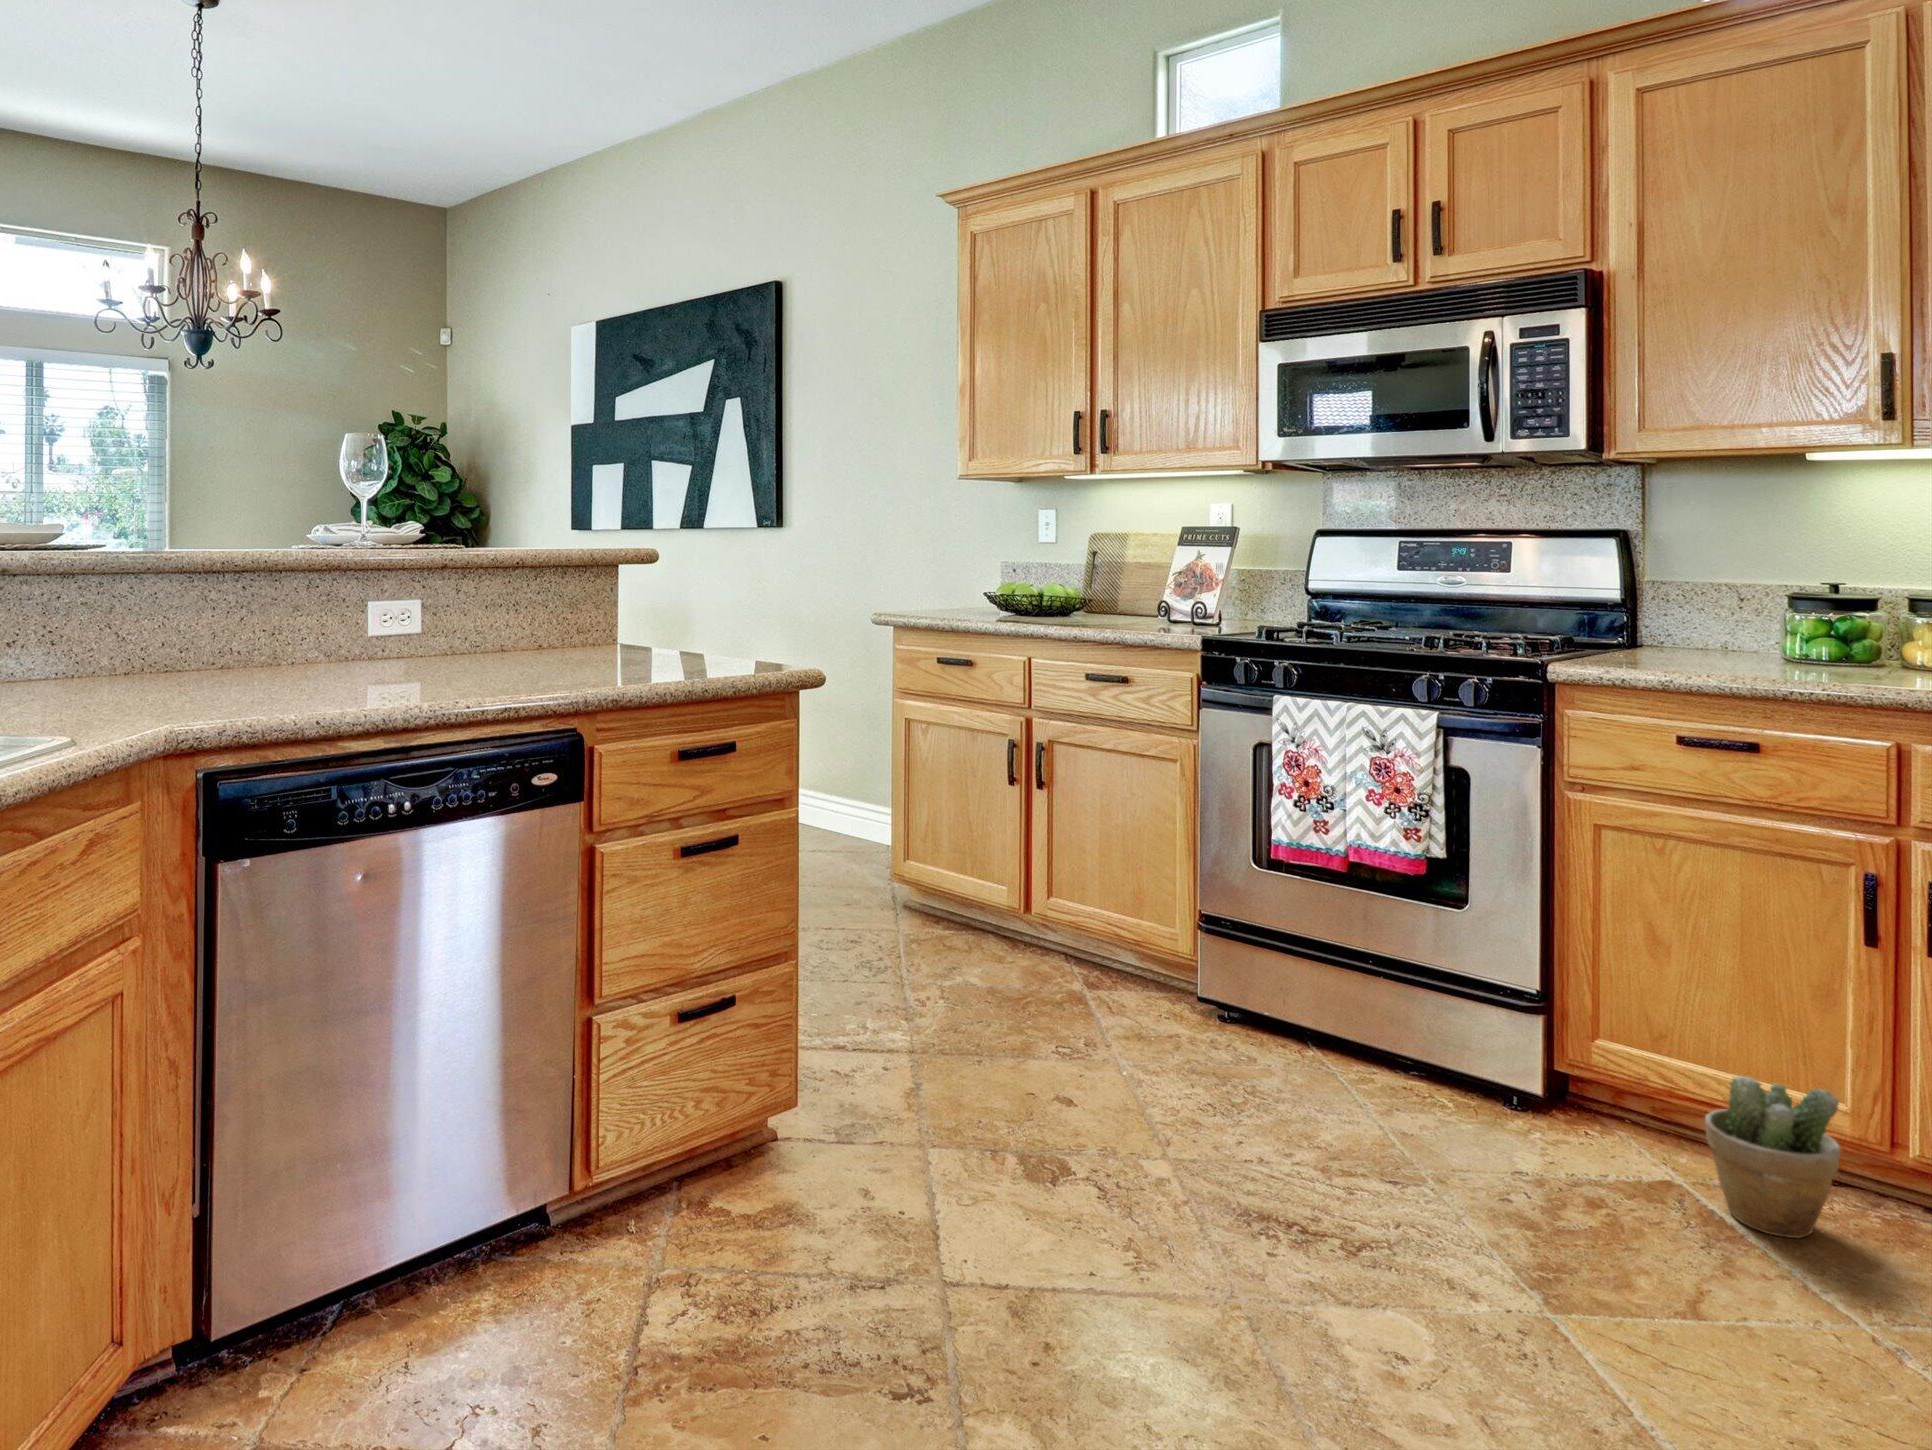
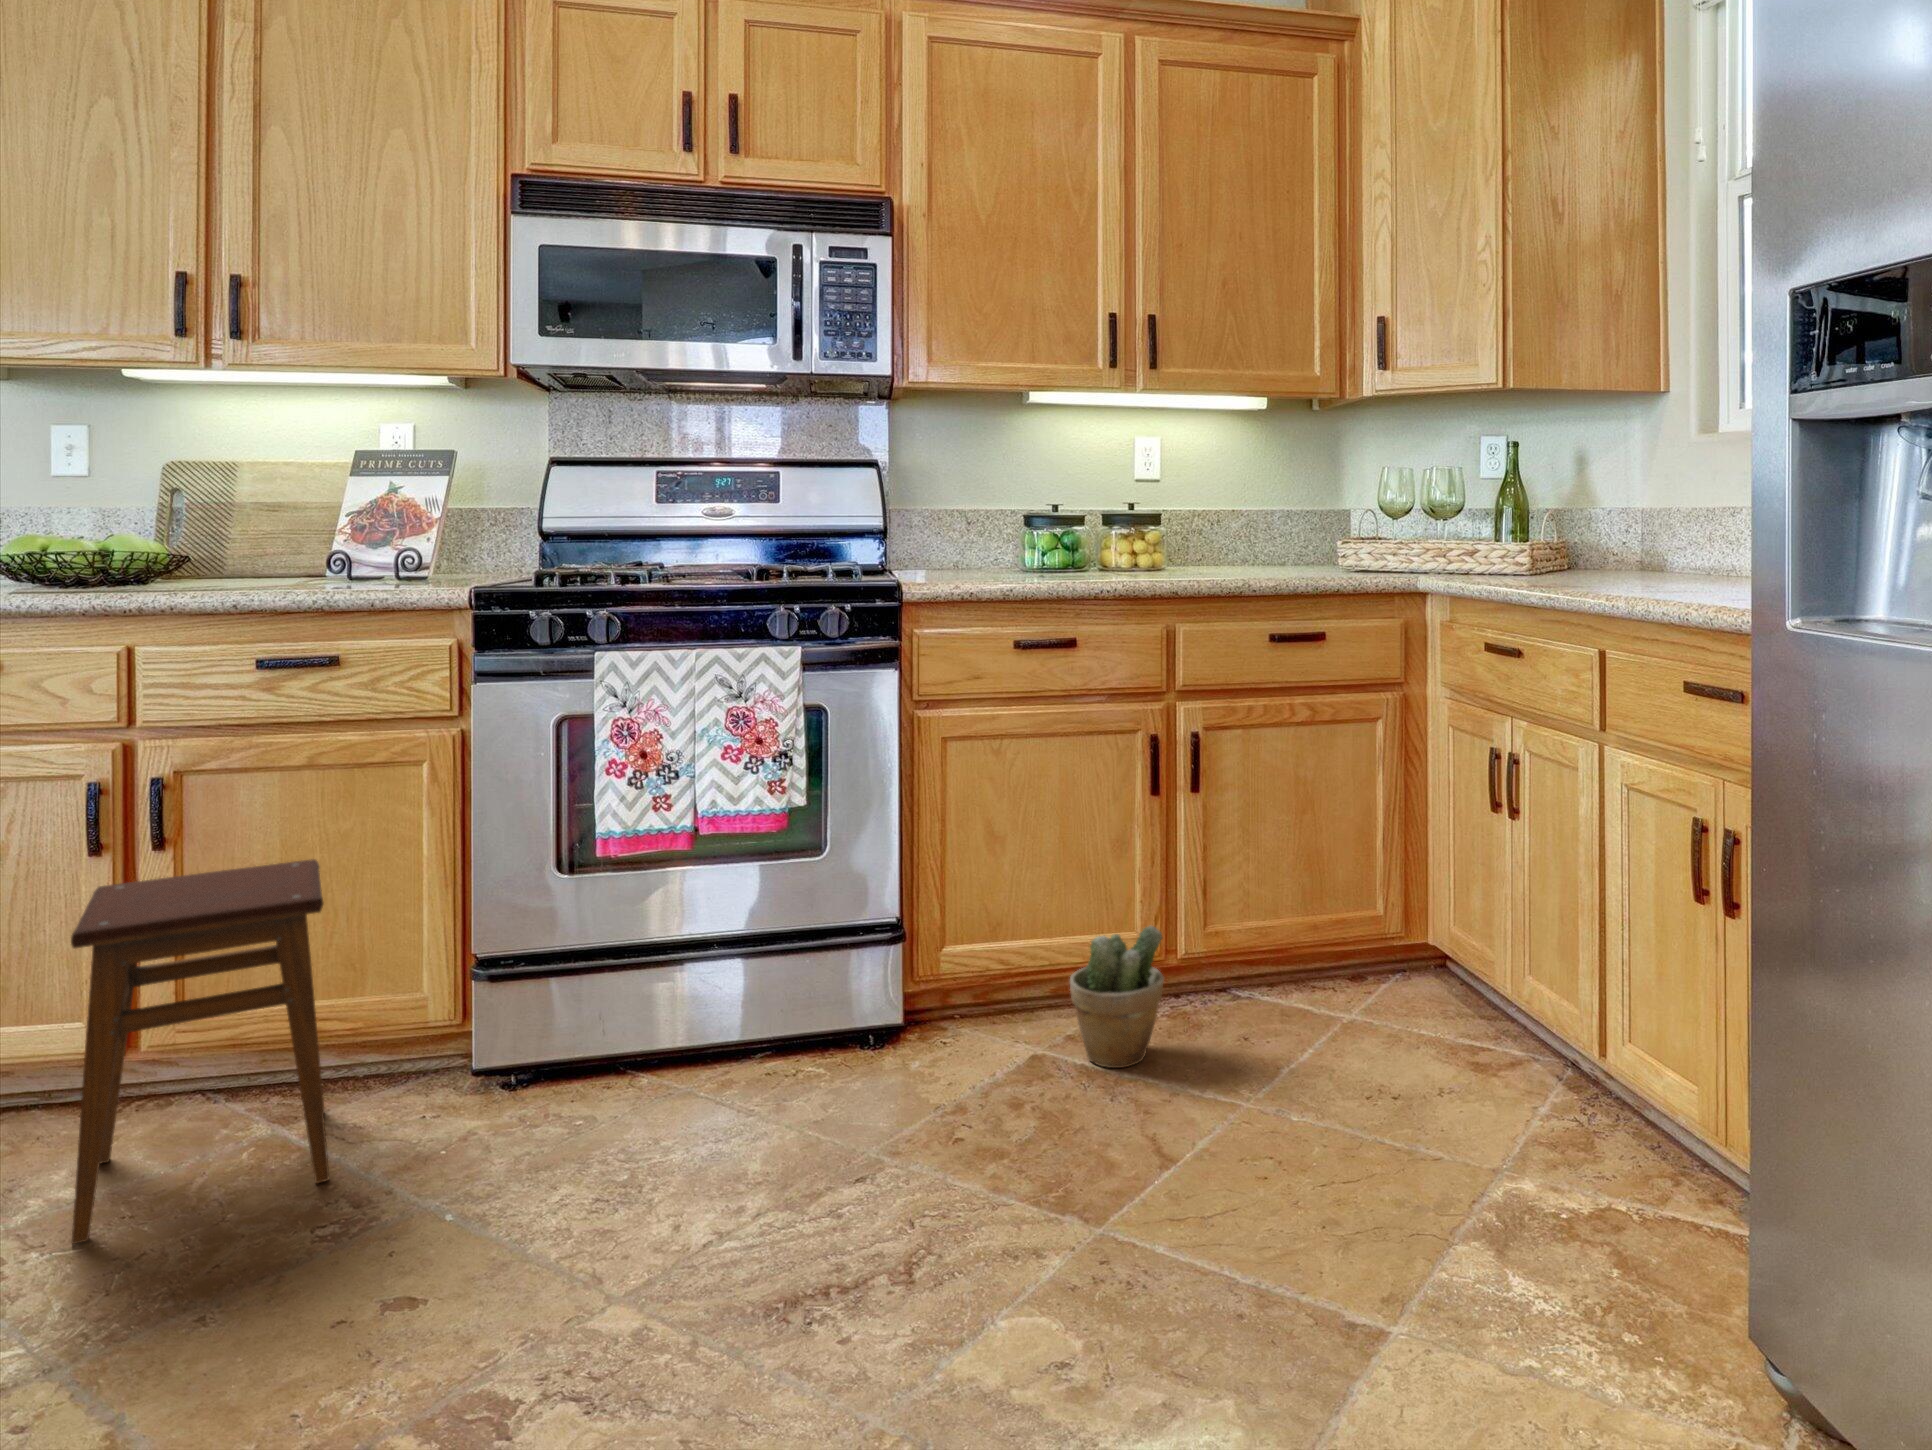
stool: none [959,802,1109,1022] -> present [71,859,329,1244]

